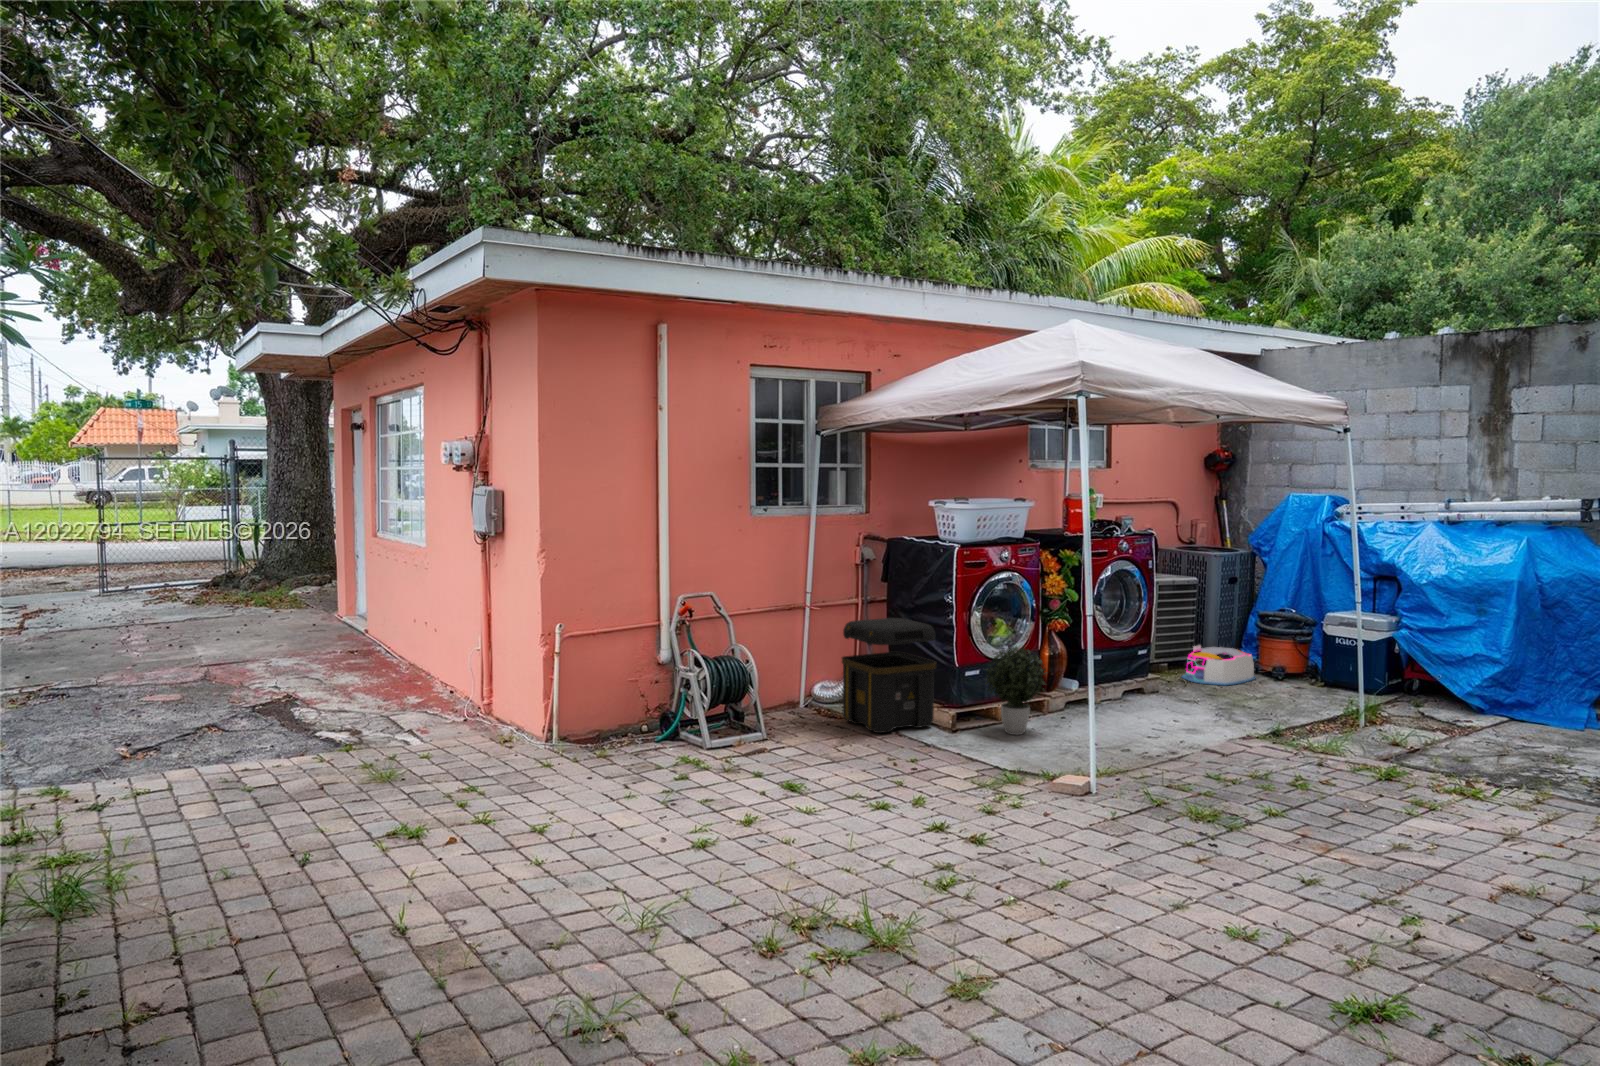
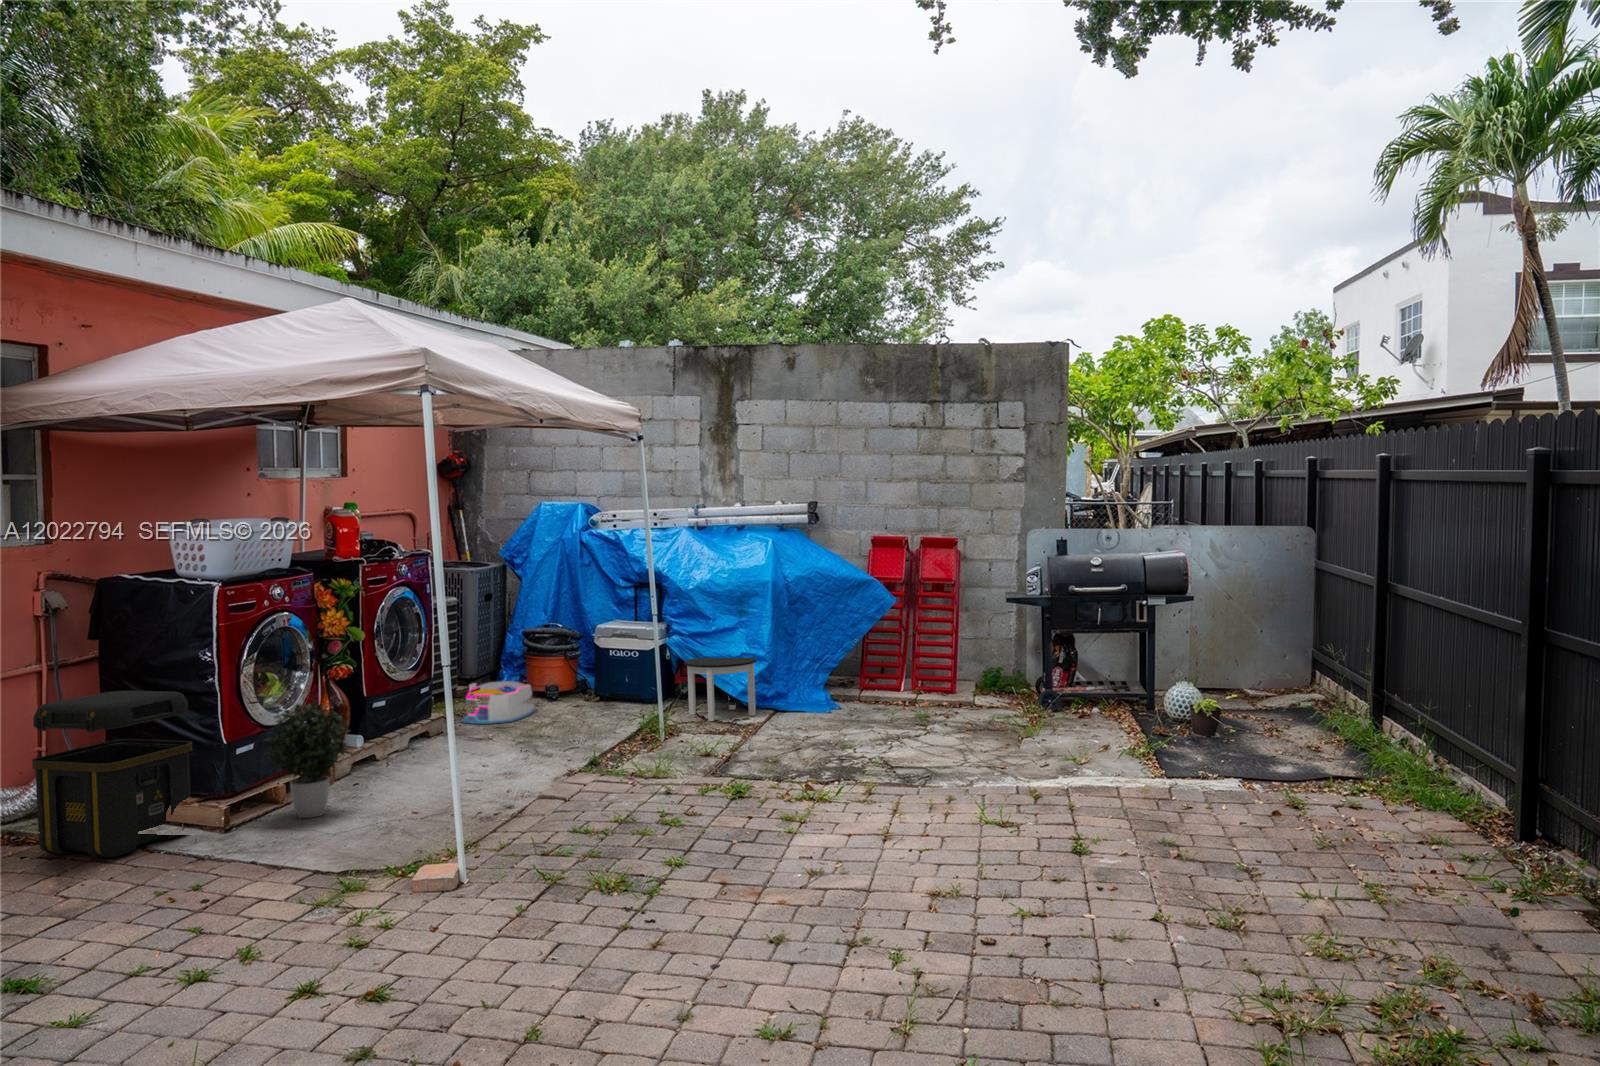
round table: none [1406,655,1494,726] -> present [684,658,756,721]

